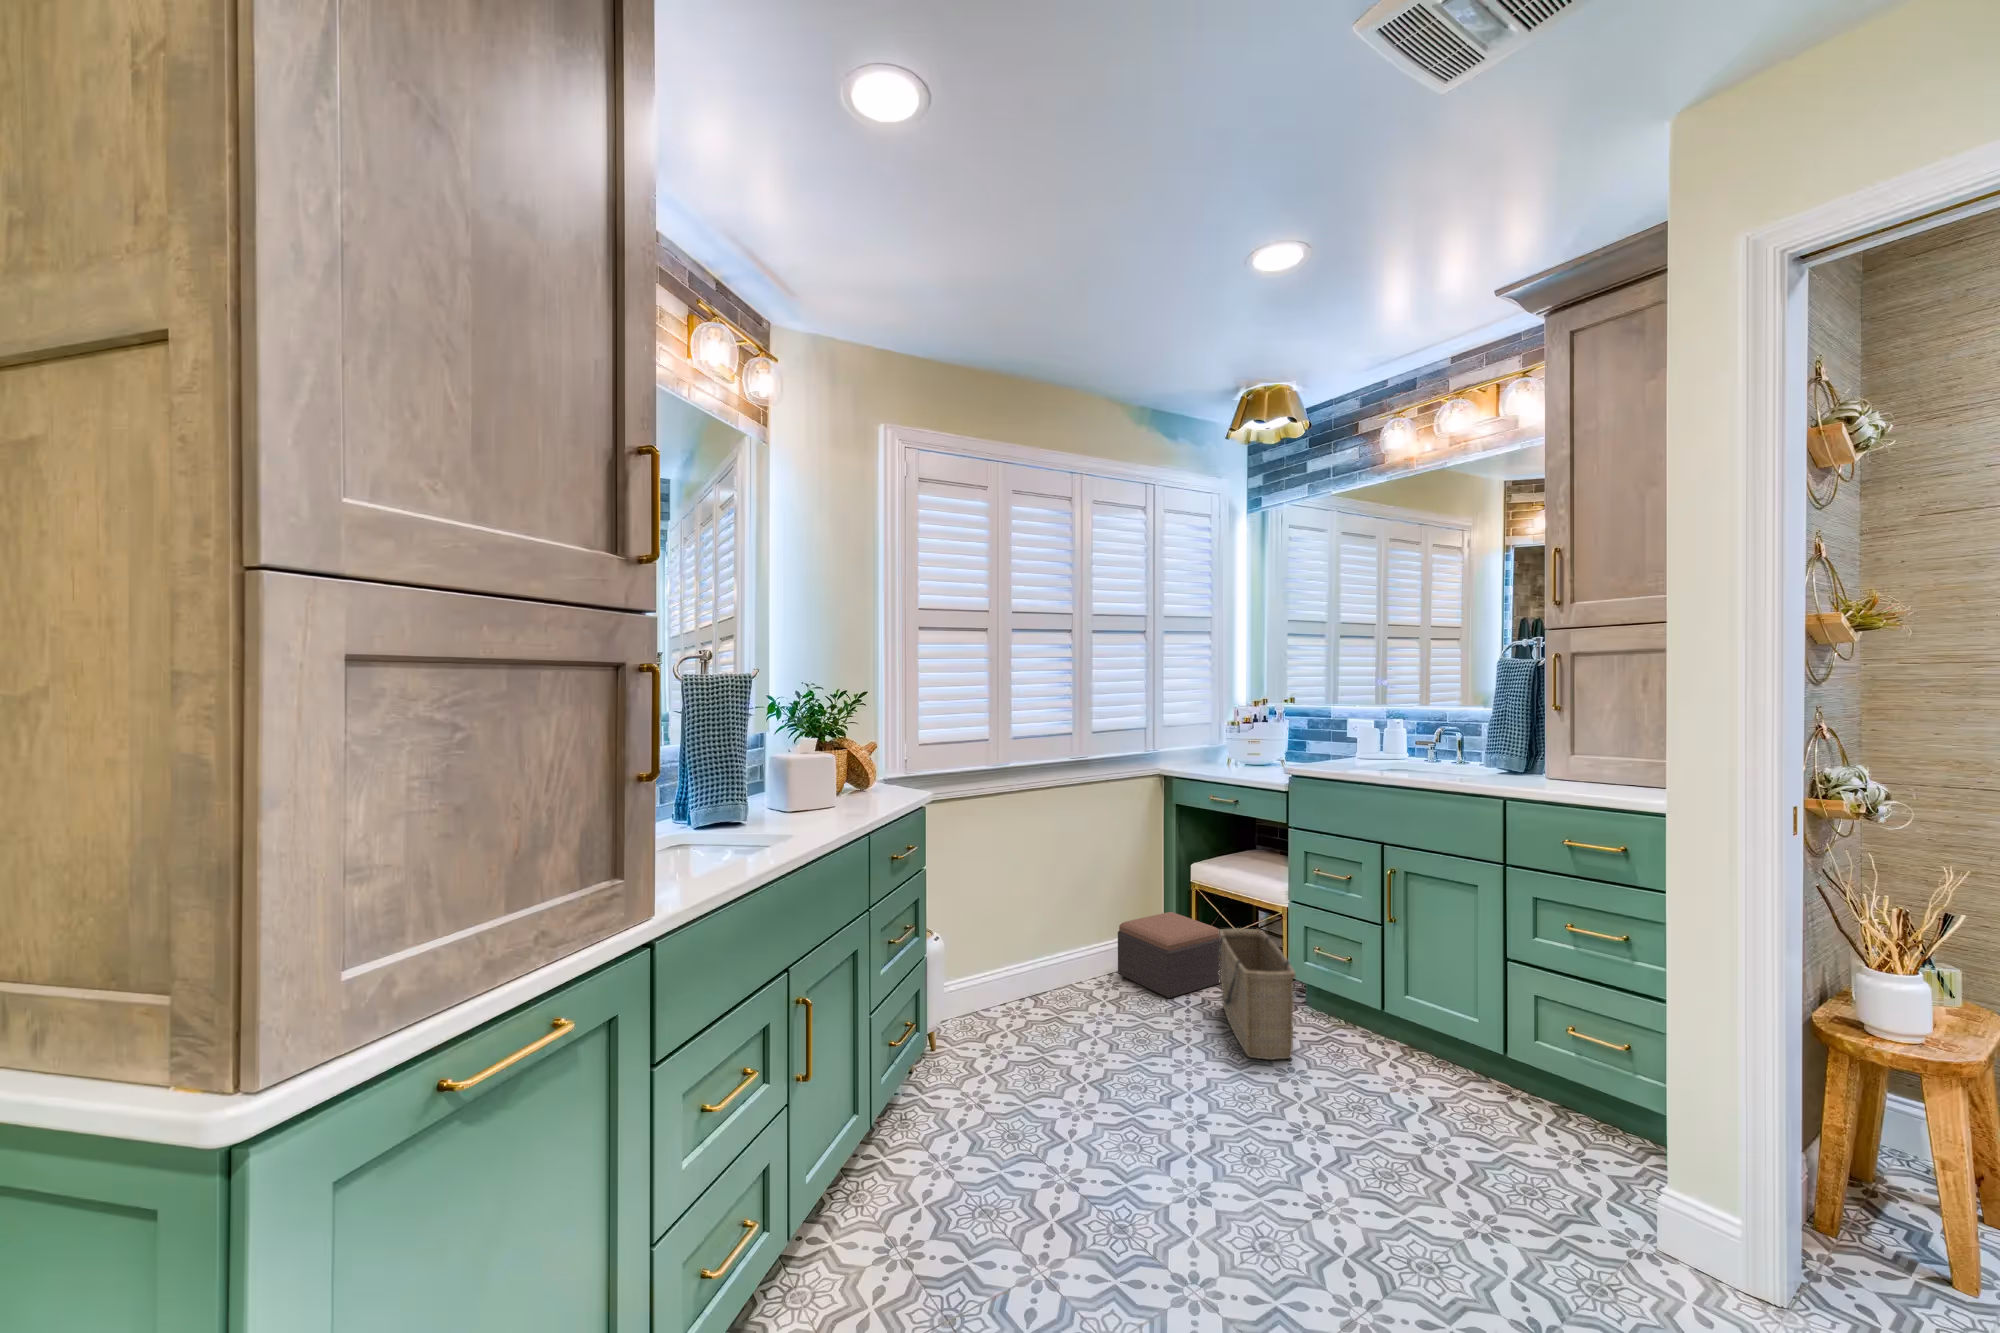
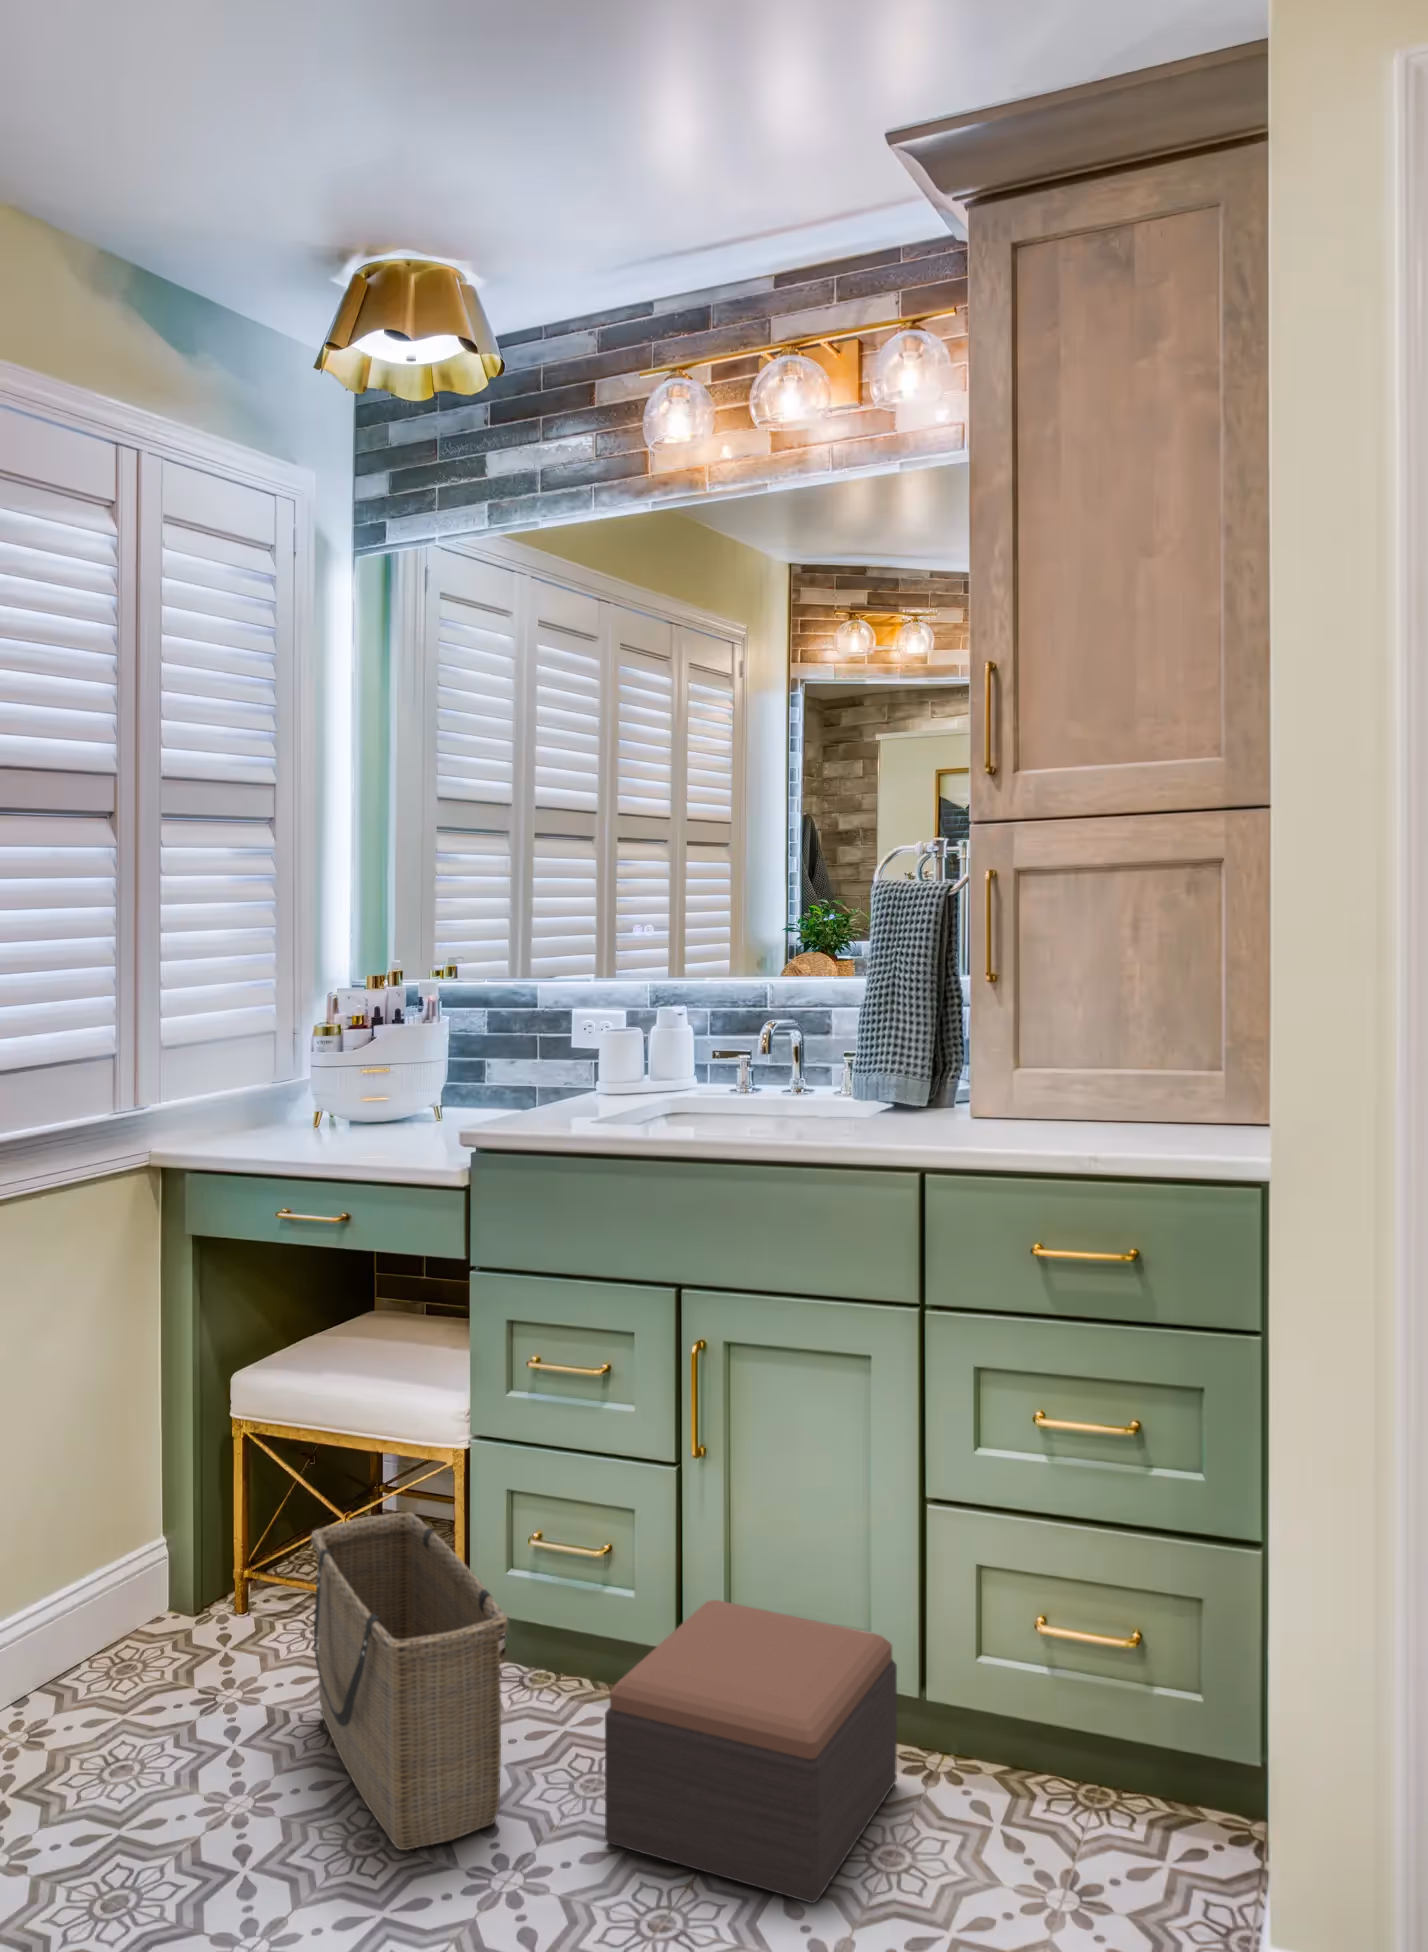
footstool: present [1118,912,1221,998] -> present [605,1600,897,1903]

